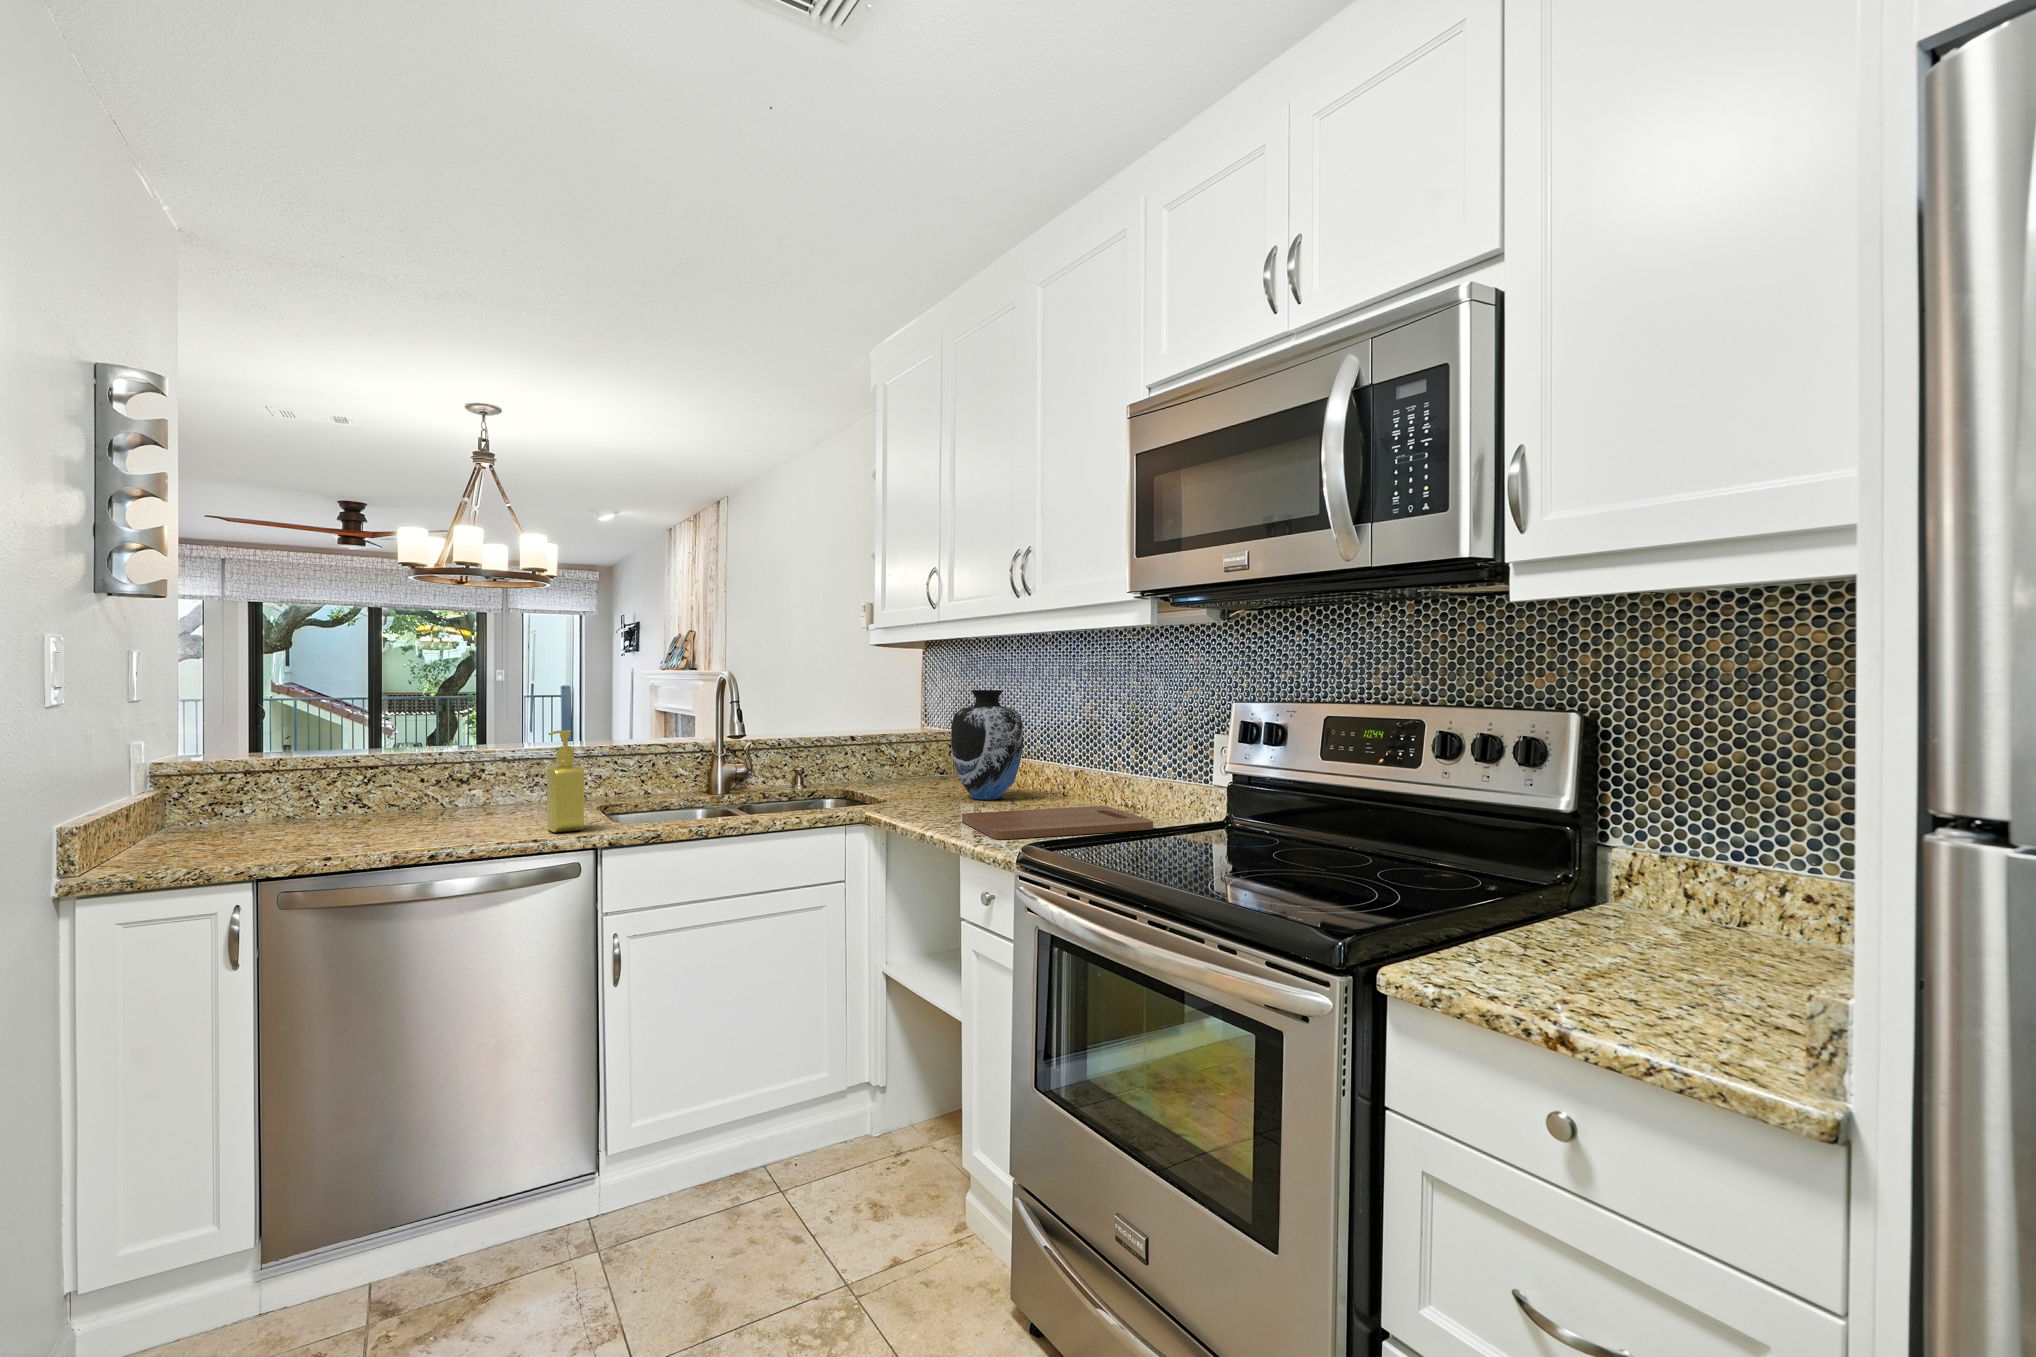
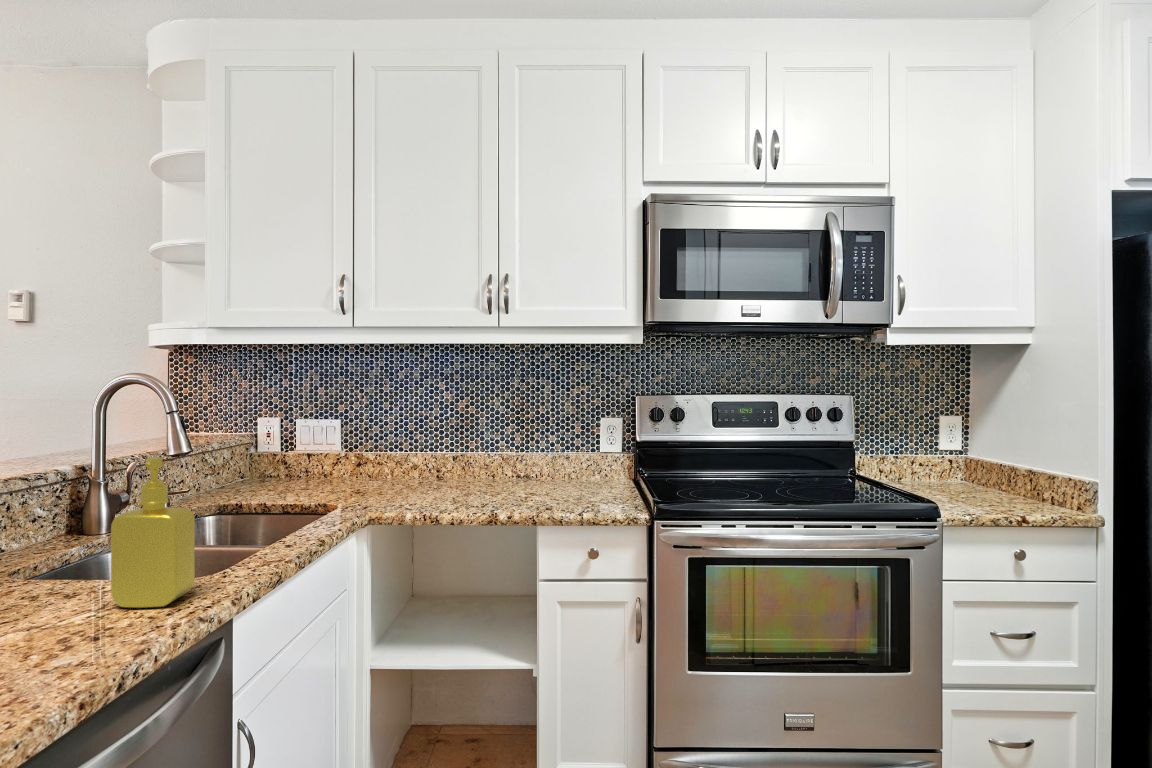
vase: present [951,690,1023,800] -> none [354,393,421,490]
cutting board: present [962,806,1153,839] -> none [475,478,593,508]

